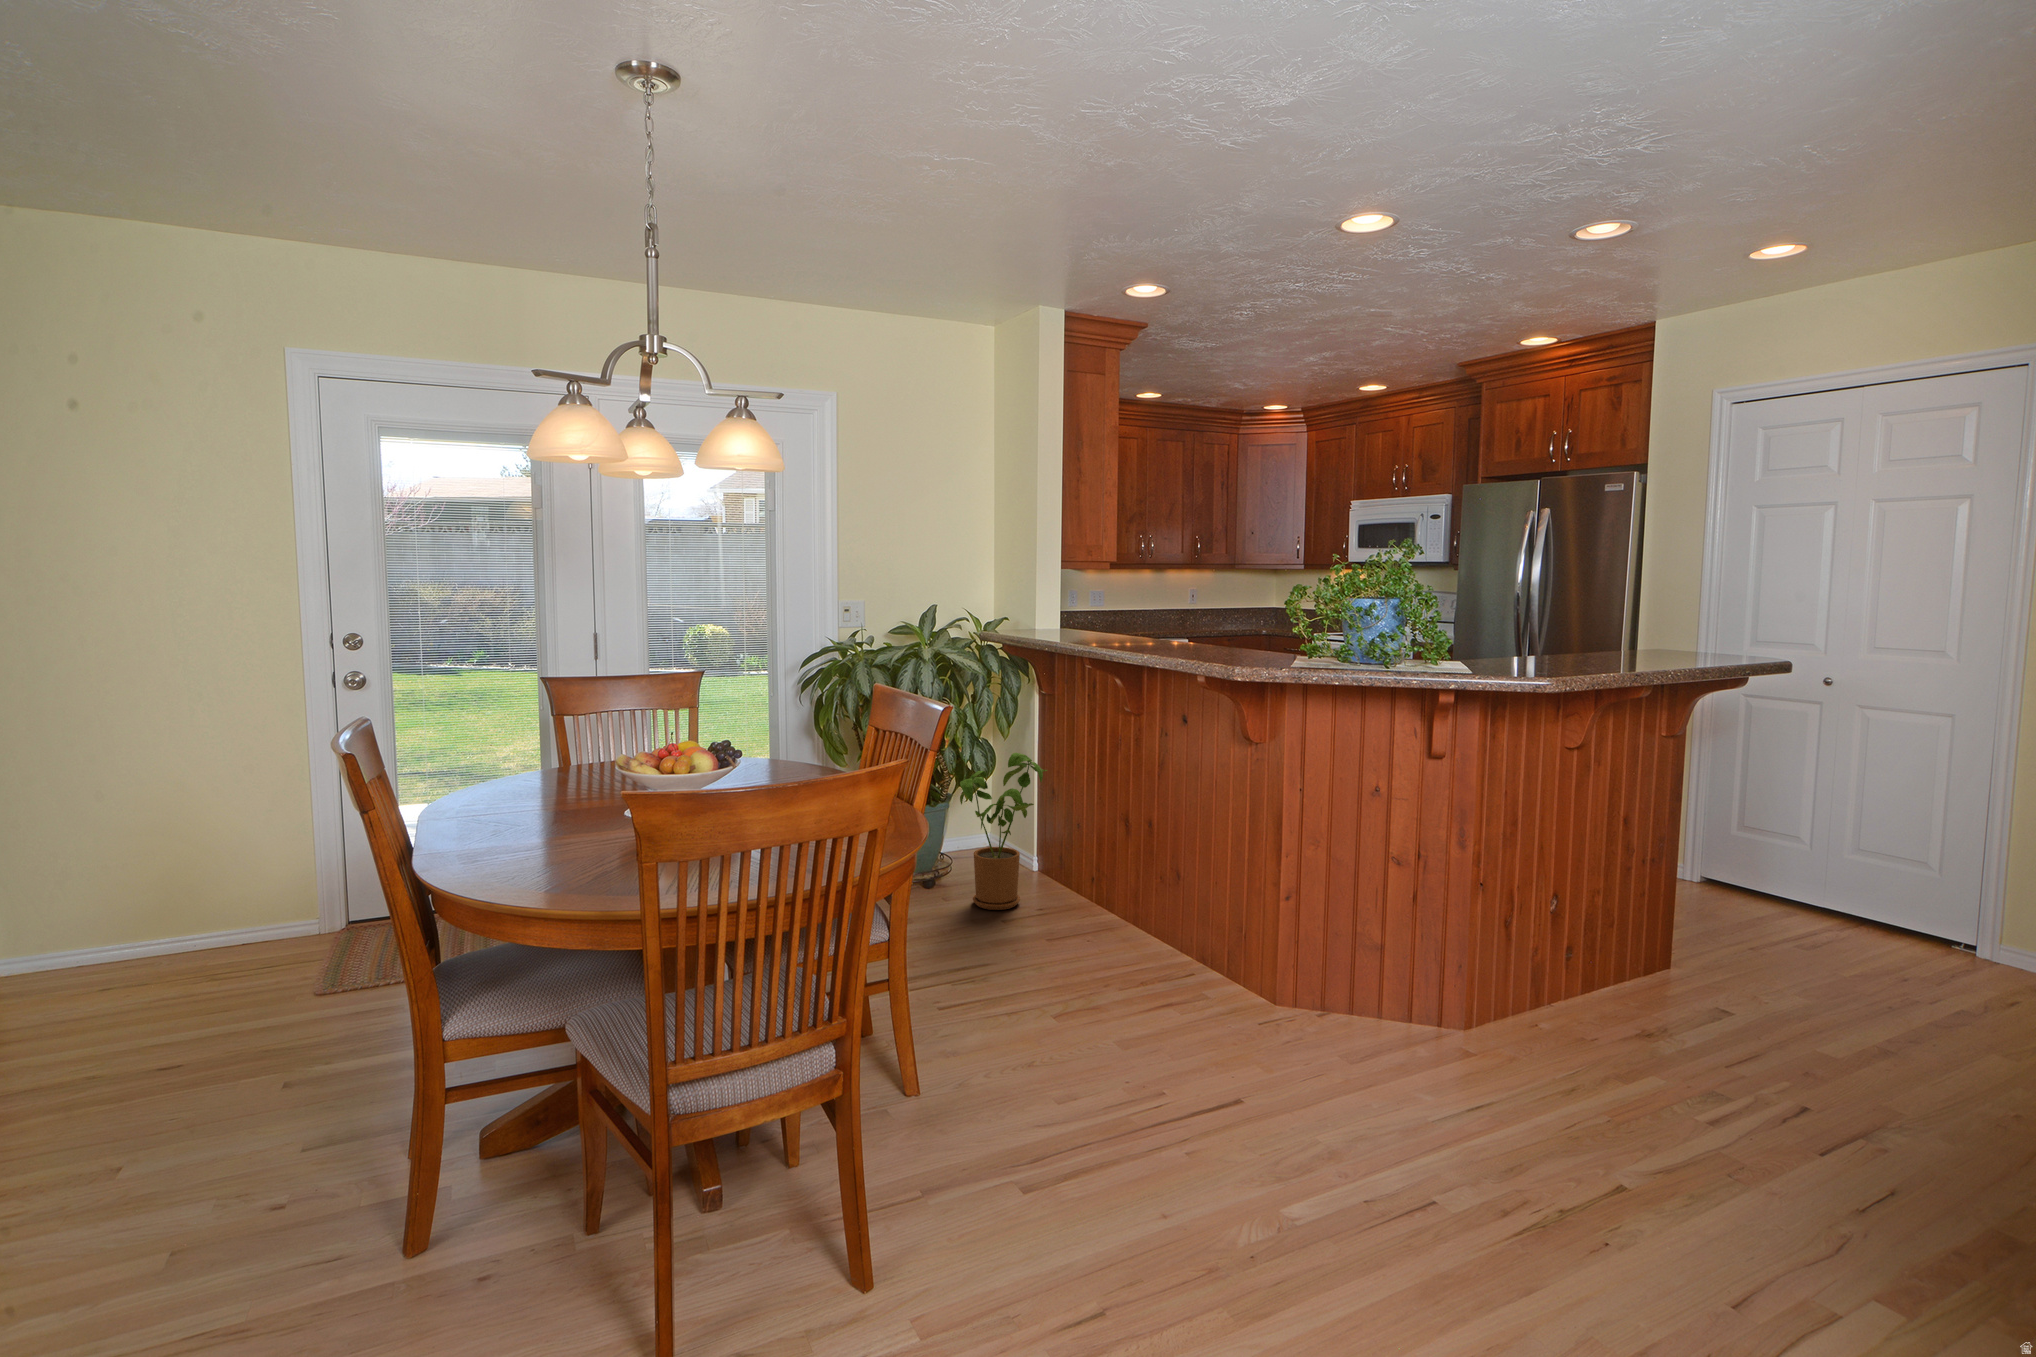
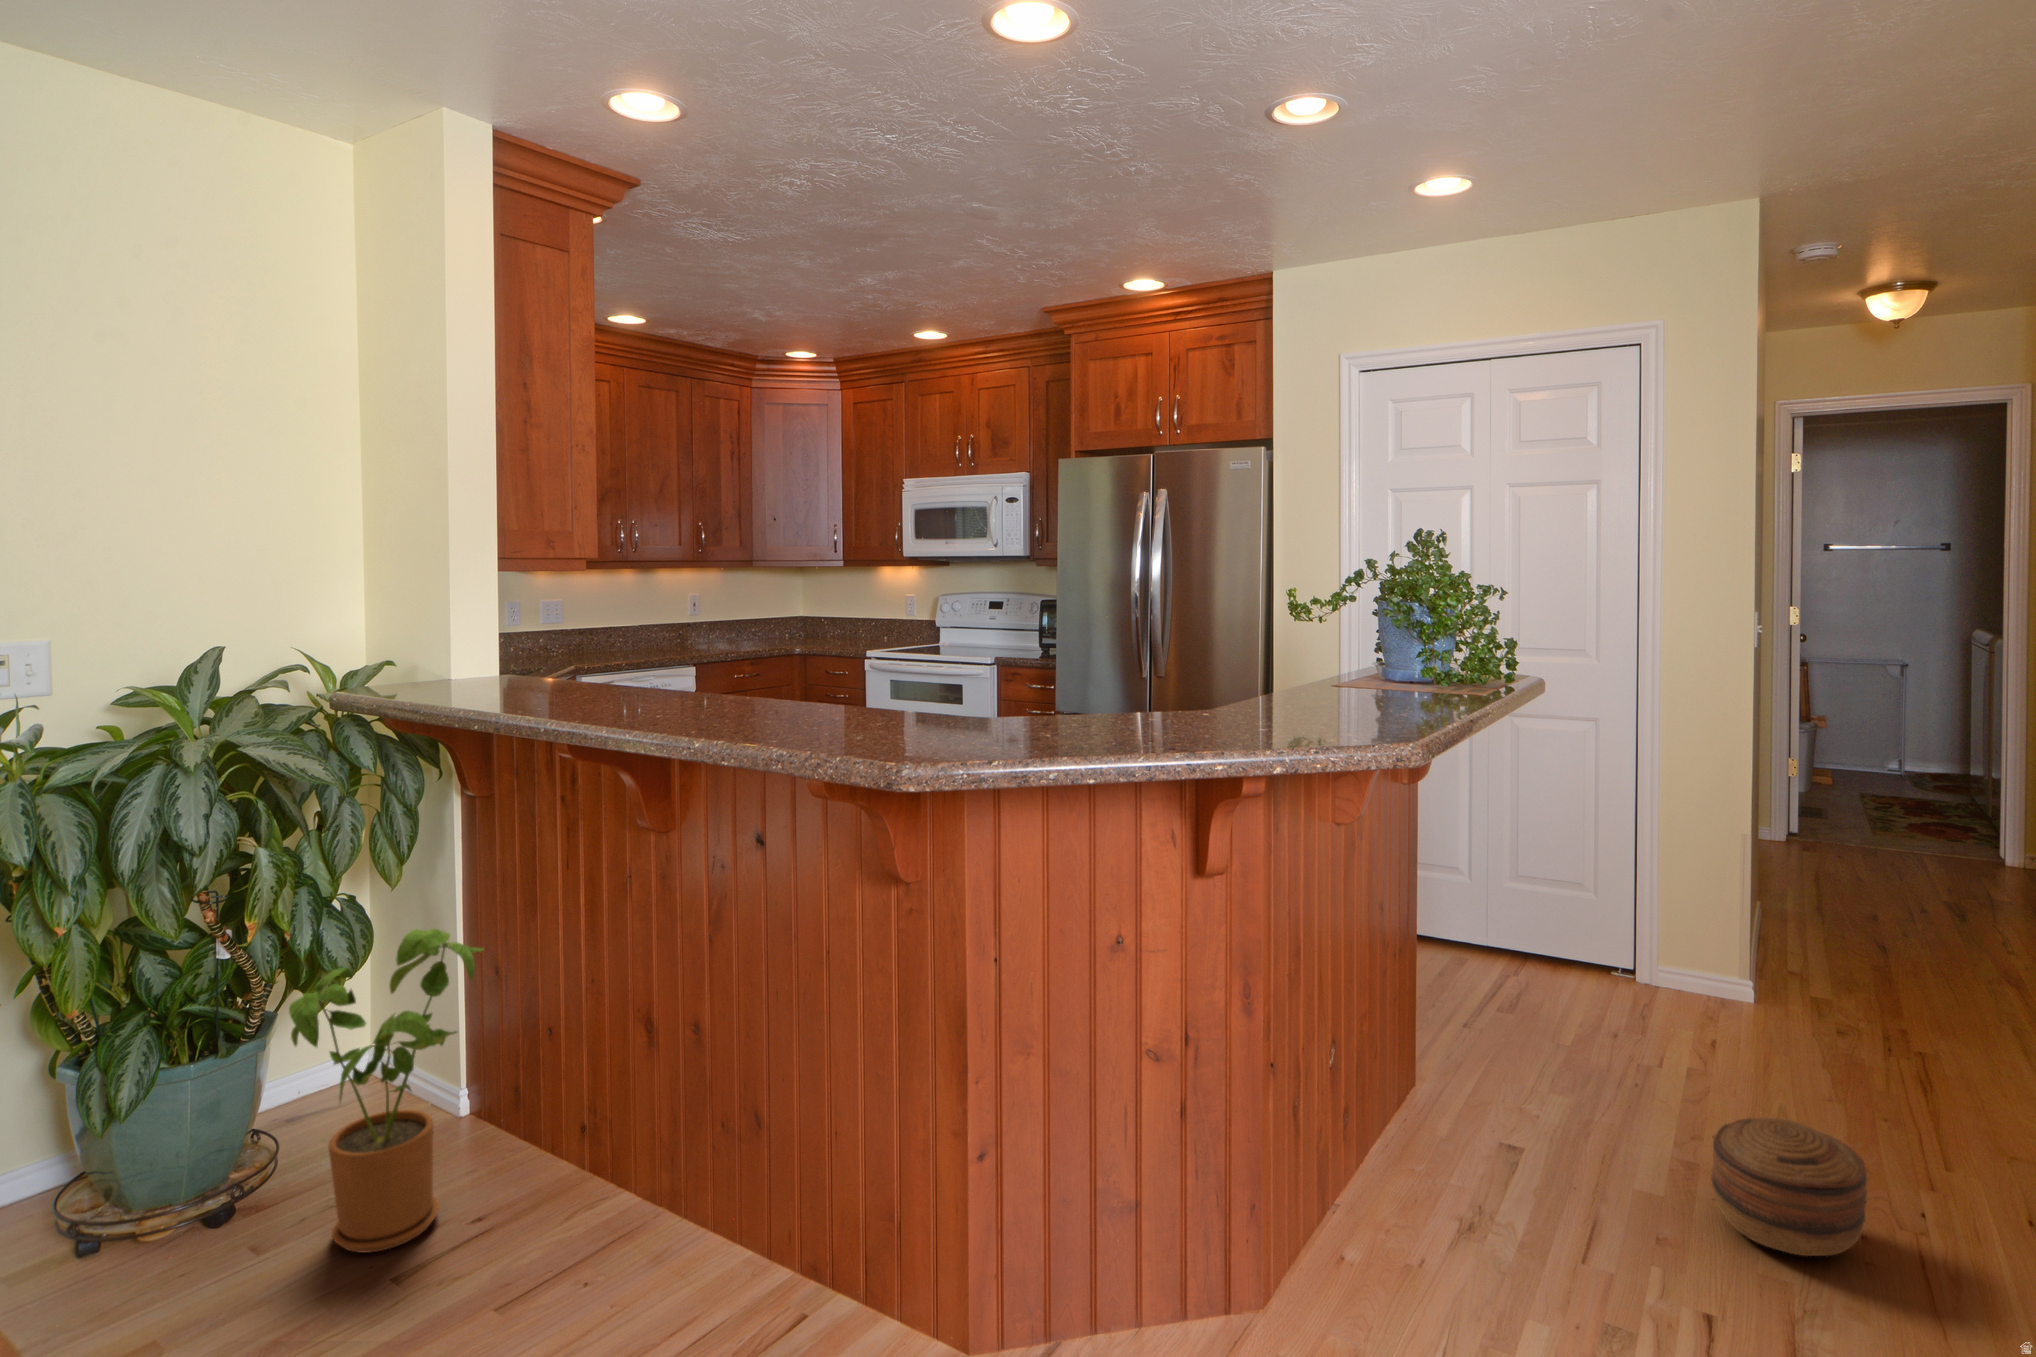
basket: none [1848,978,1971,1075] -> present [1711,1118,1867,1256]

